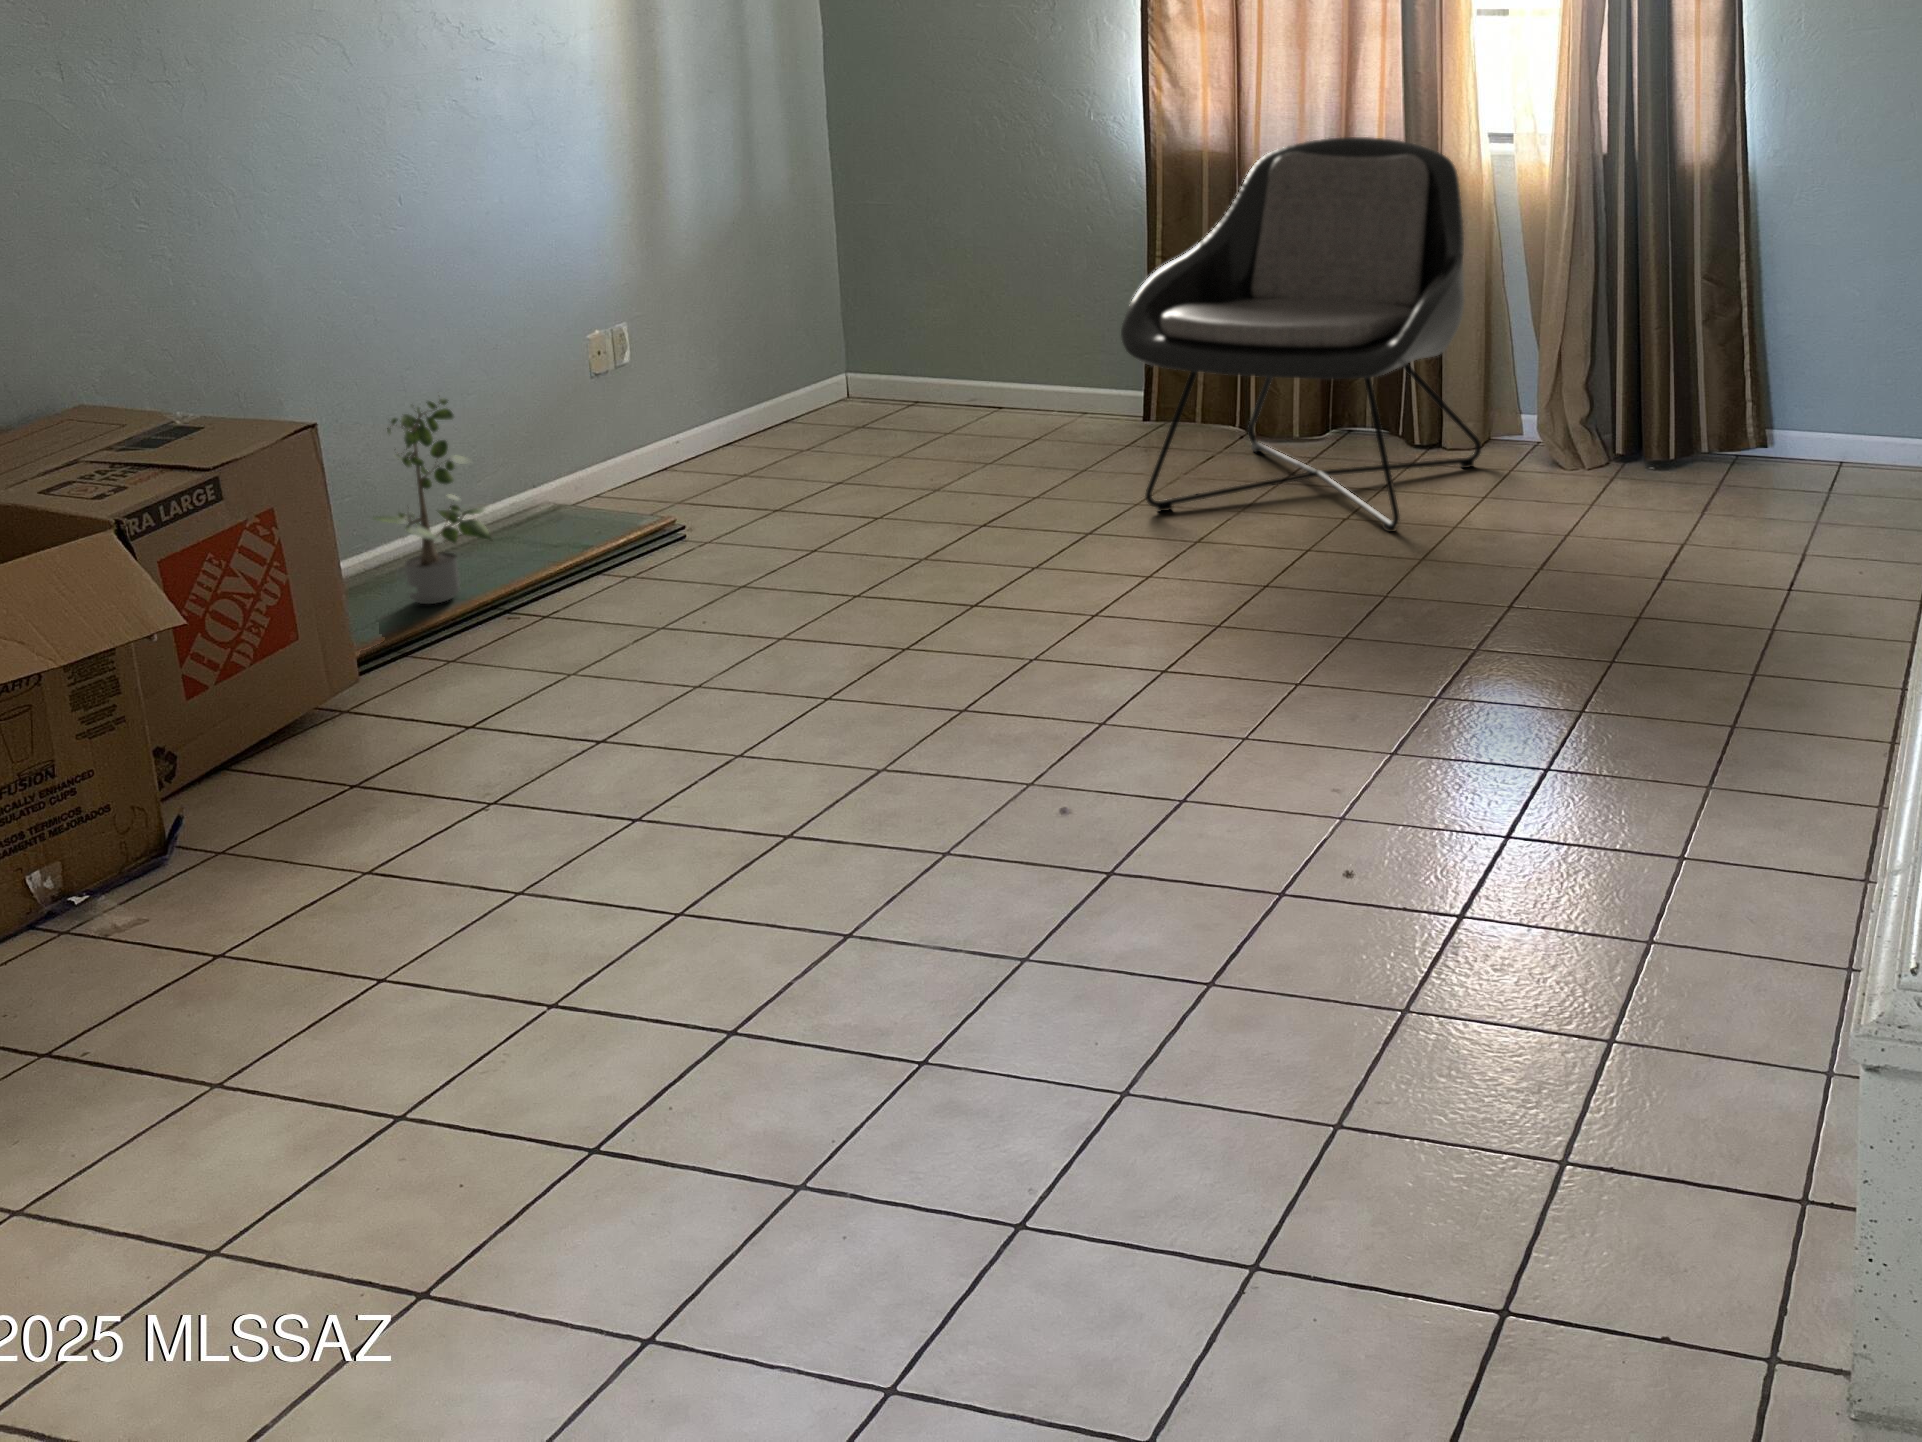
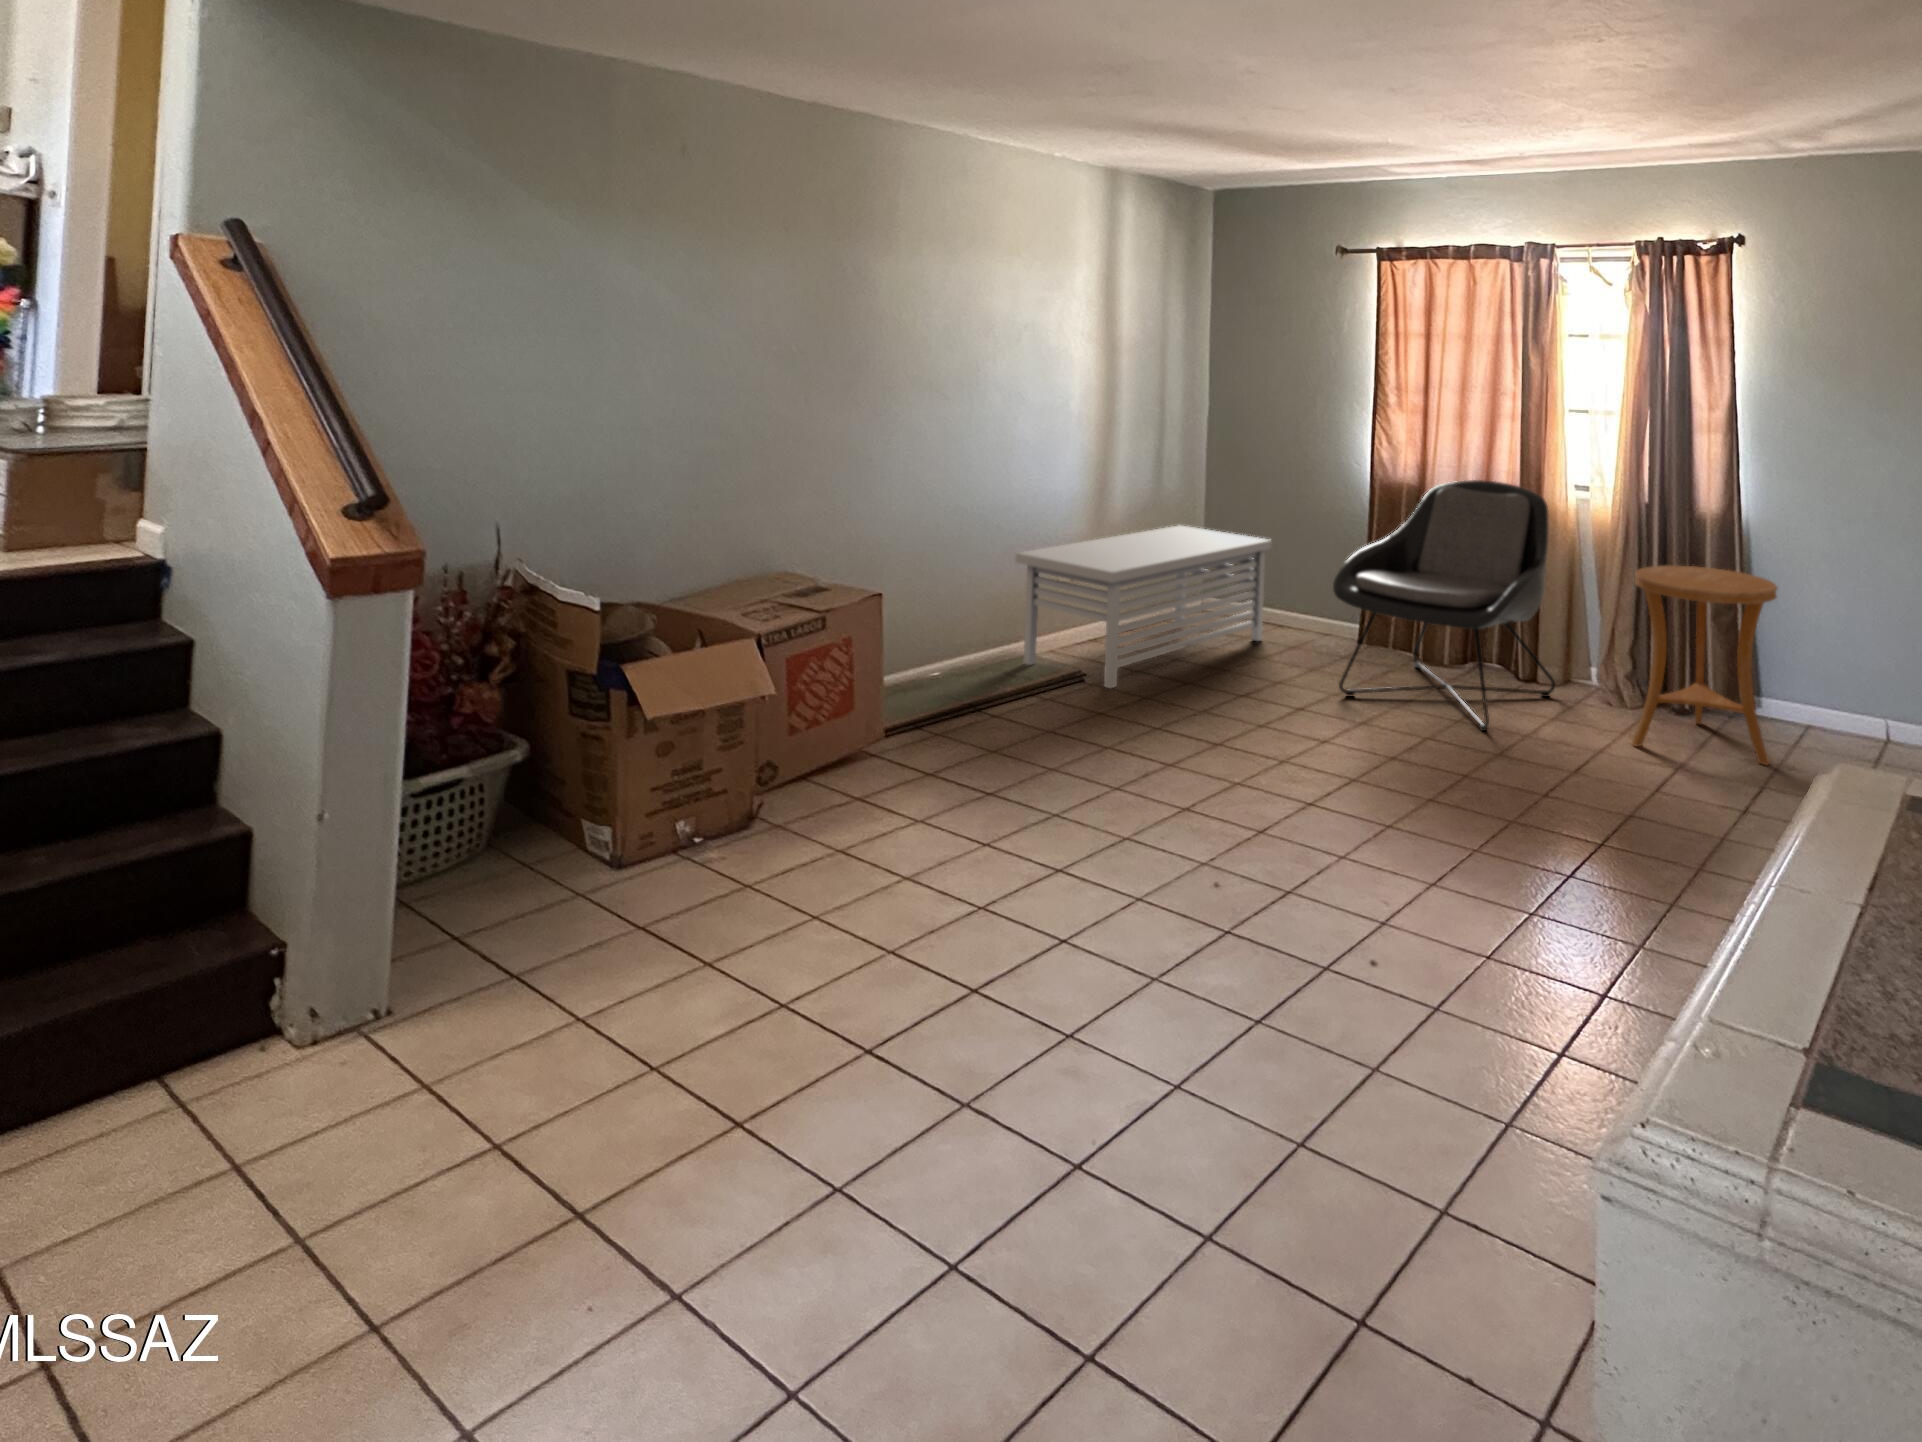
side table: none [1605,241,1813,520] -> present [1632,566,1777,765]
storage bench: none [520,265,985,558] -> present [1015,525,1271,688]
potted plant: present [373,398,491,604] -> none [923,571,983,689]

